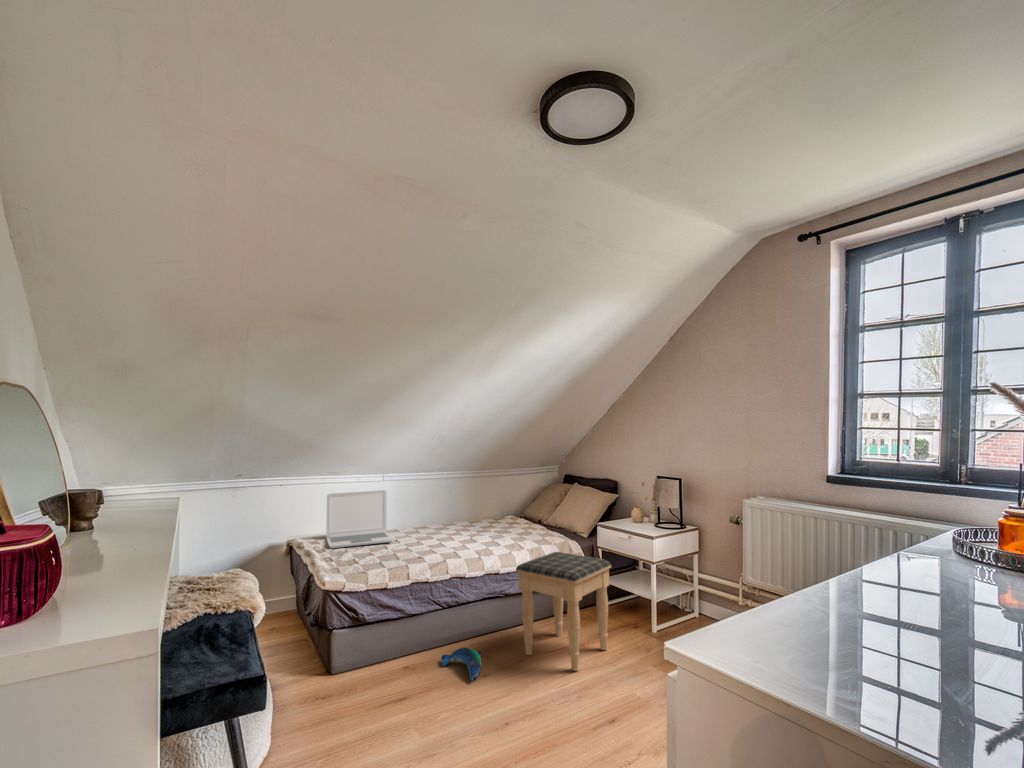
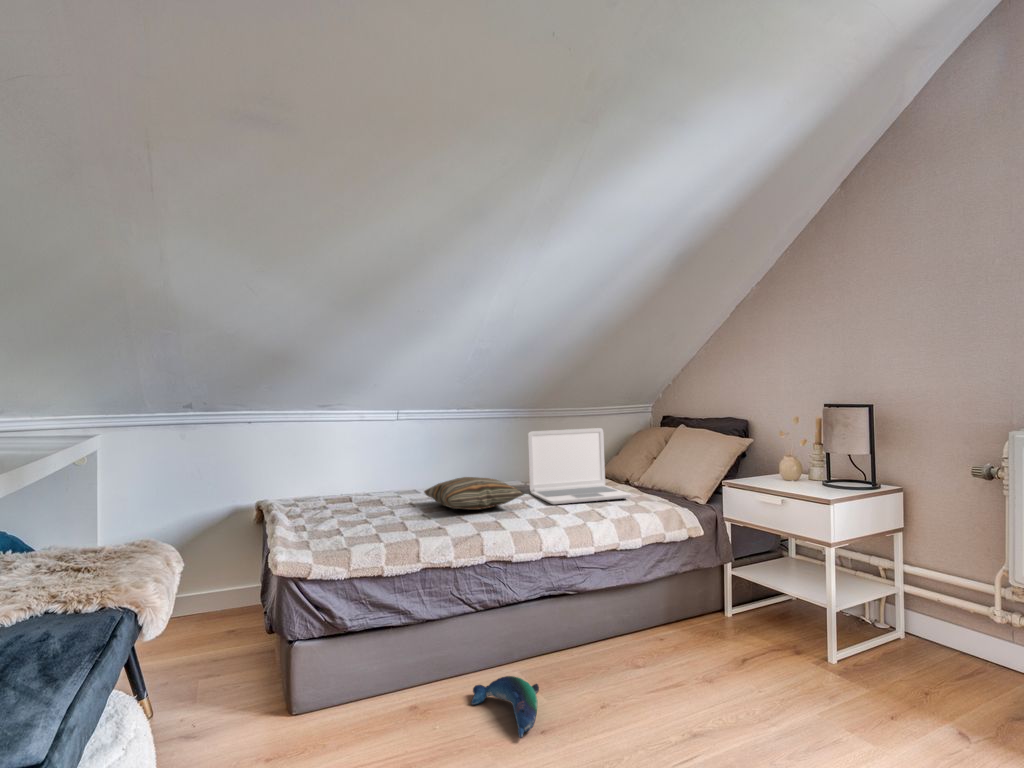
laptop: present [326,490,393,548] -> present [528,428,632,504]
pillow: none [406,522,473,544] -> present [424,477,524,510]
footstool: present [516,552,611,671] -> none [594,524,760,727]

